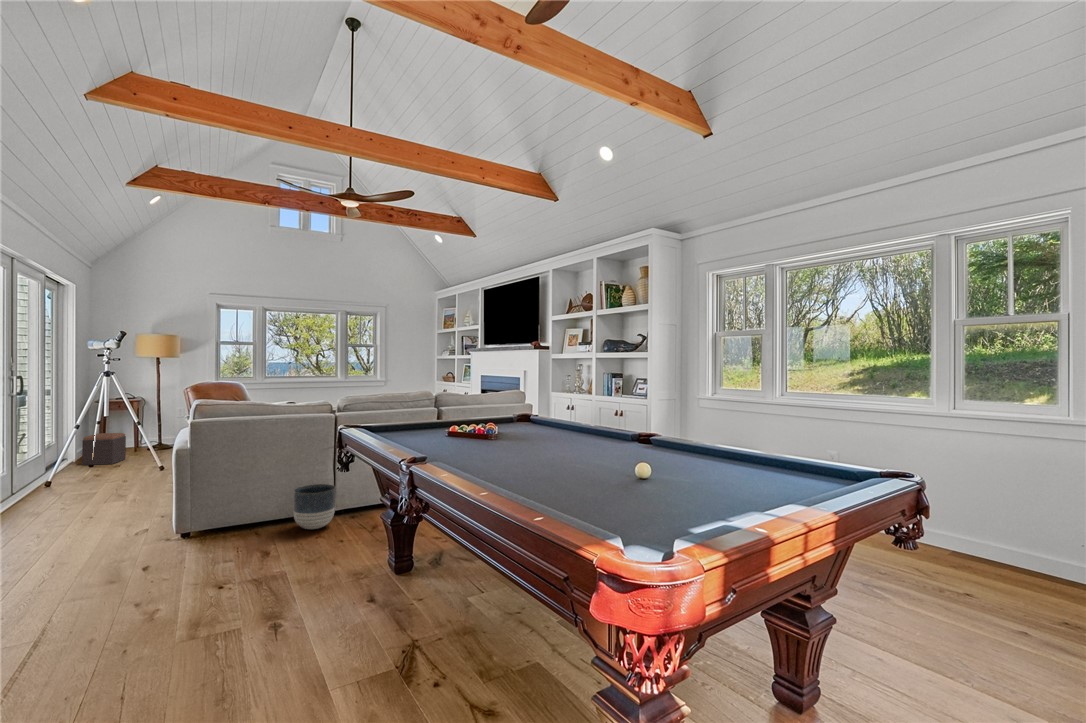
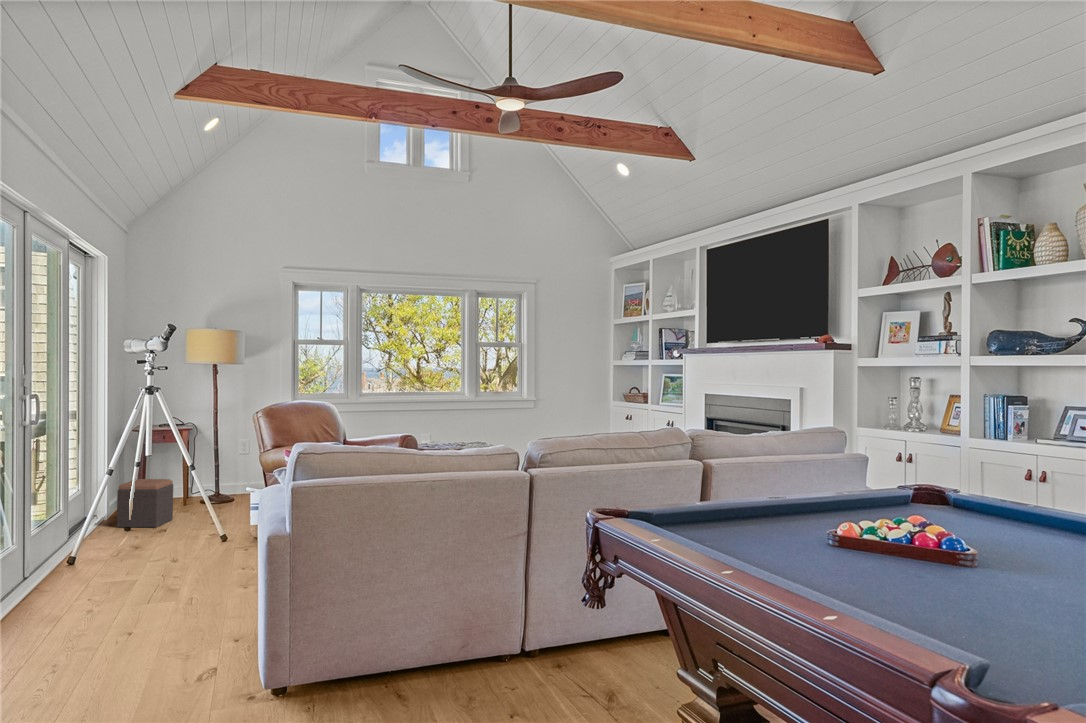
planter: present [293,484,335,529] -> none [460,604,533,694]

